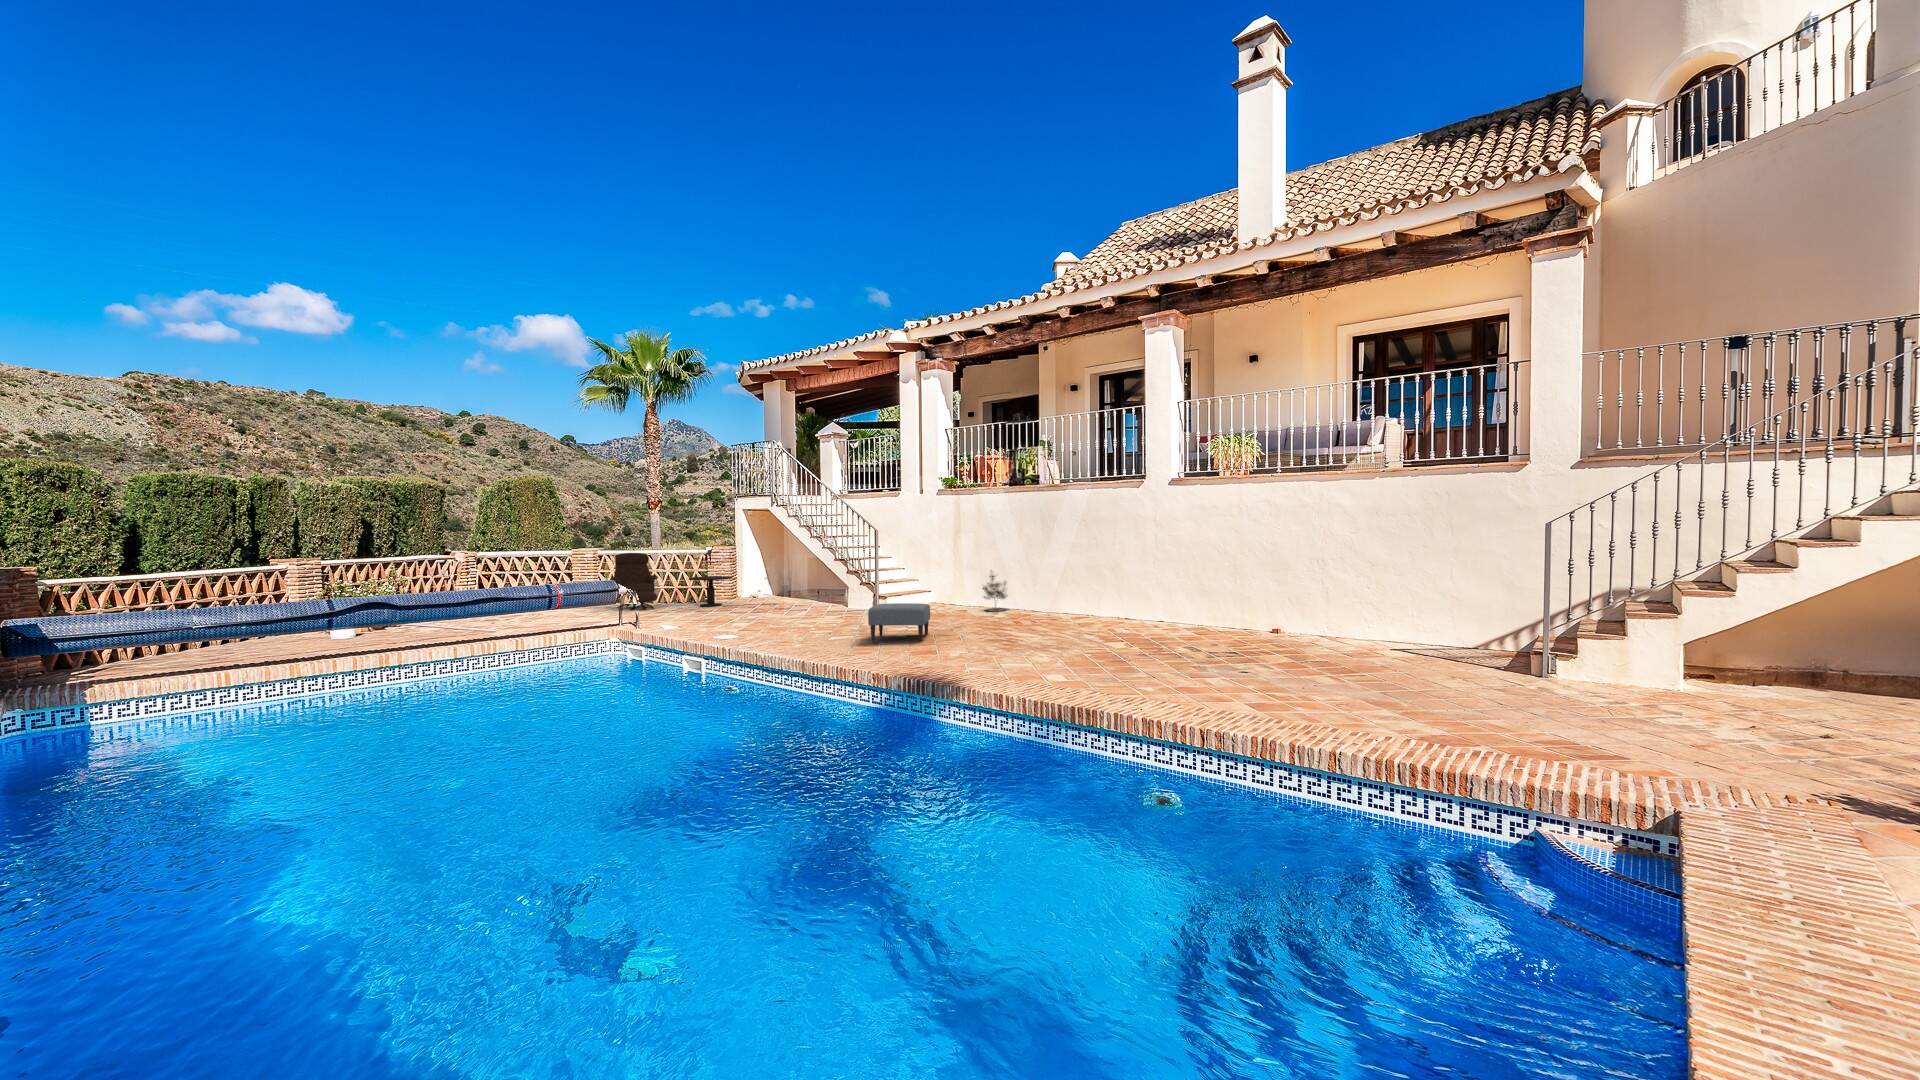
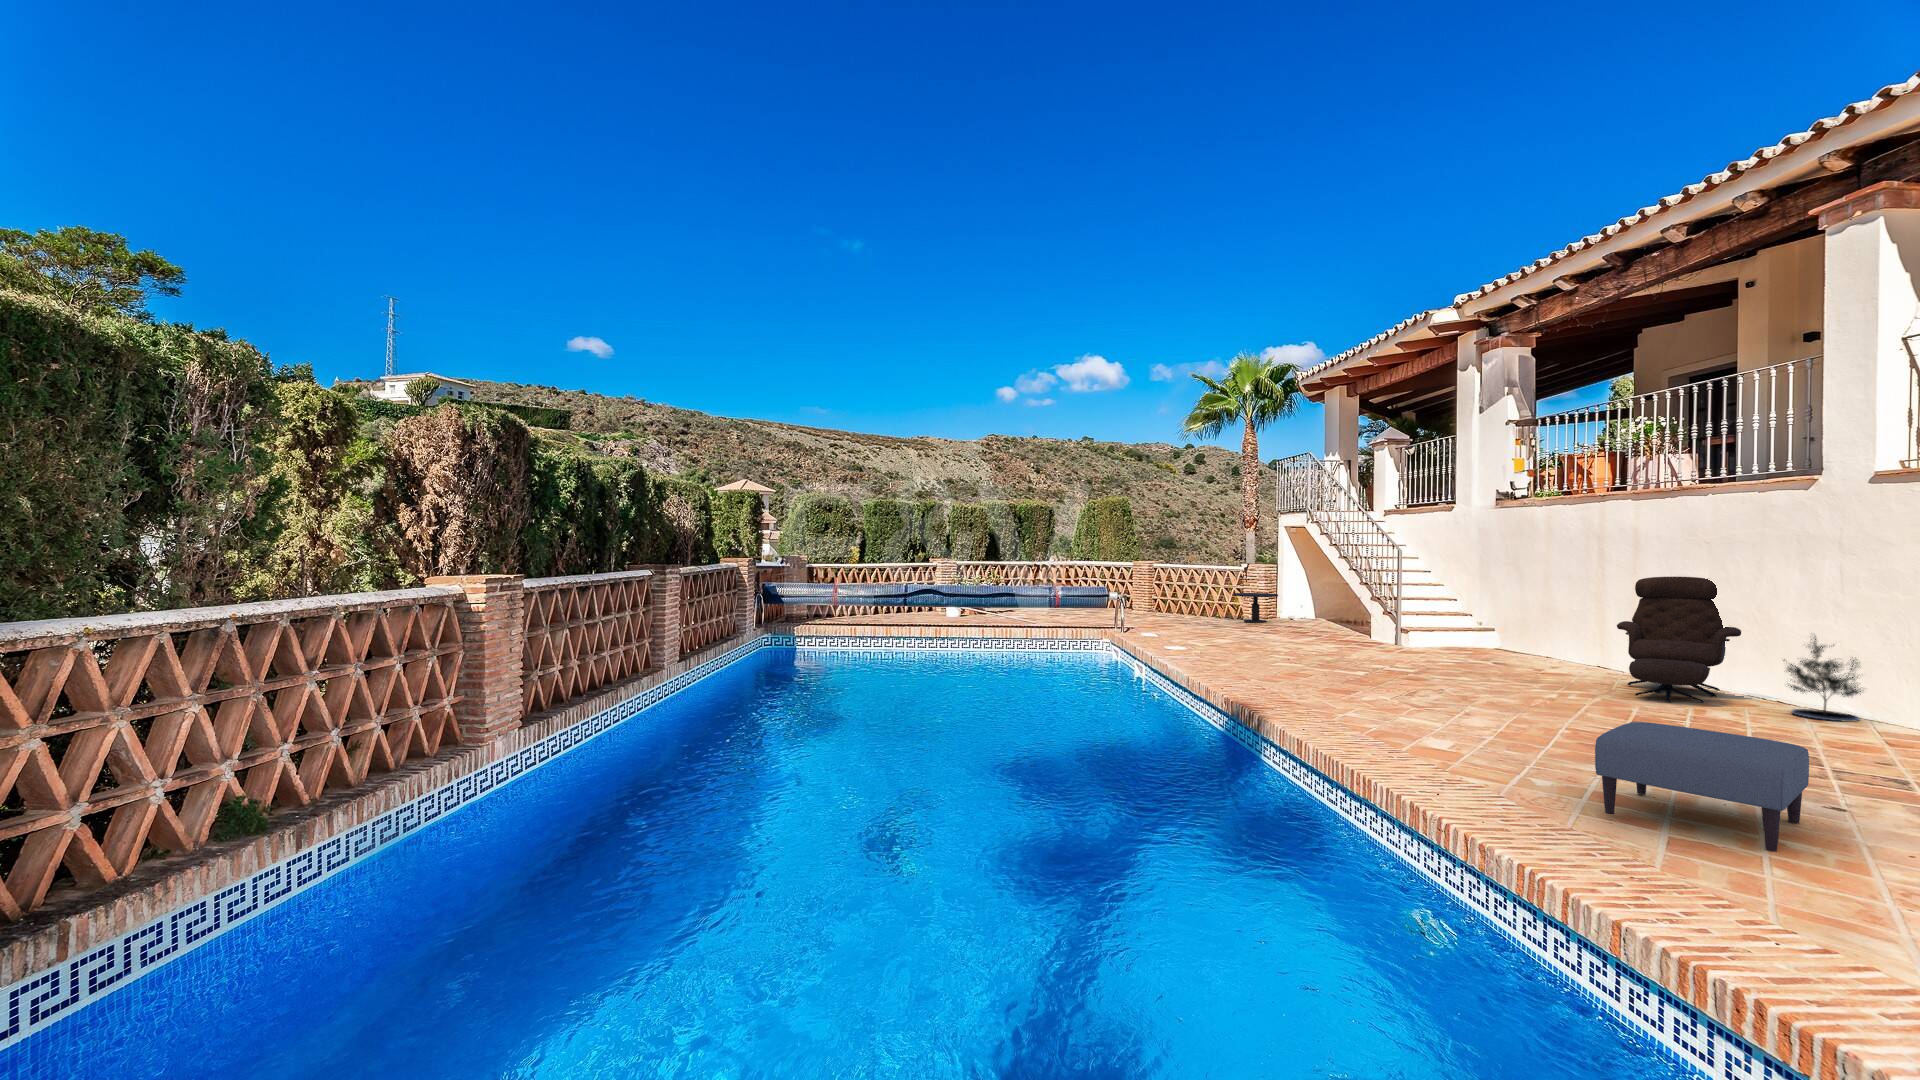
lounge chair: present [611,553,658,610] -> present [1617,577,1741,703]
potted tree: present [982,572,1008,612] -> present [1783,636,1864,722]
ottoman: present [868,603,930,642] -> present [1595,722,1809,852]

